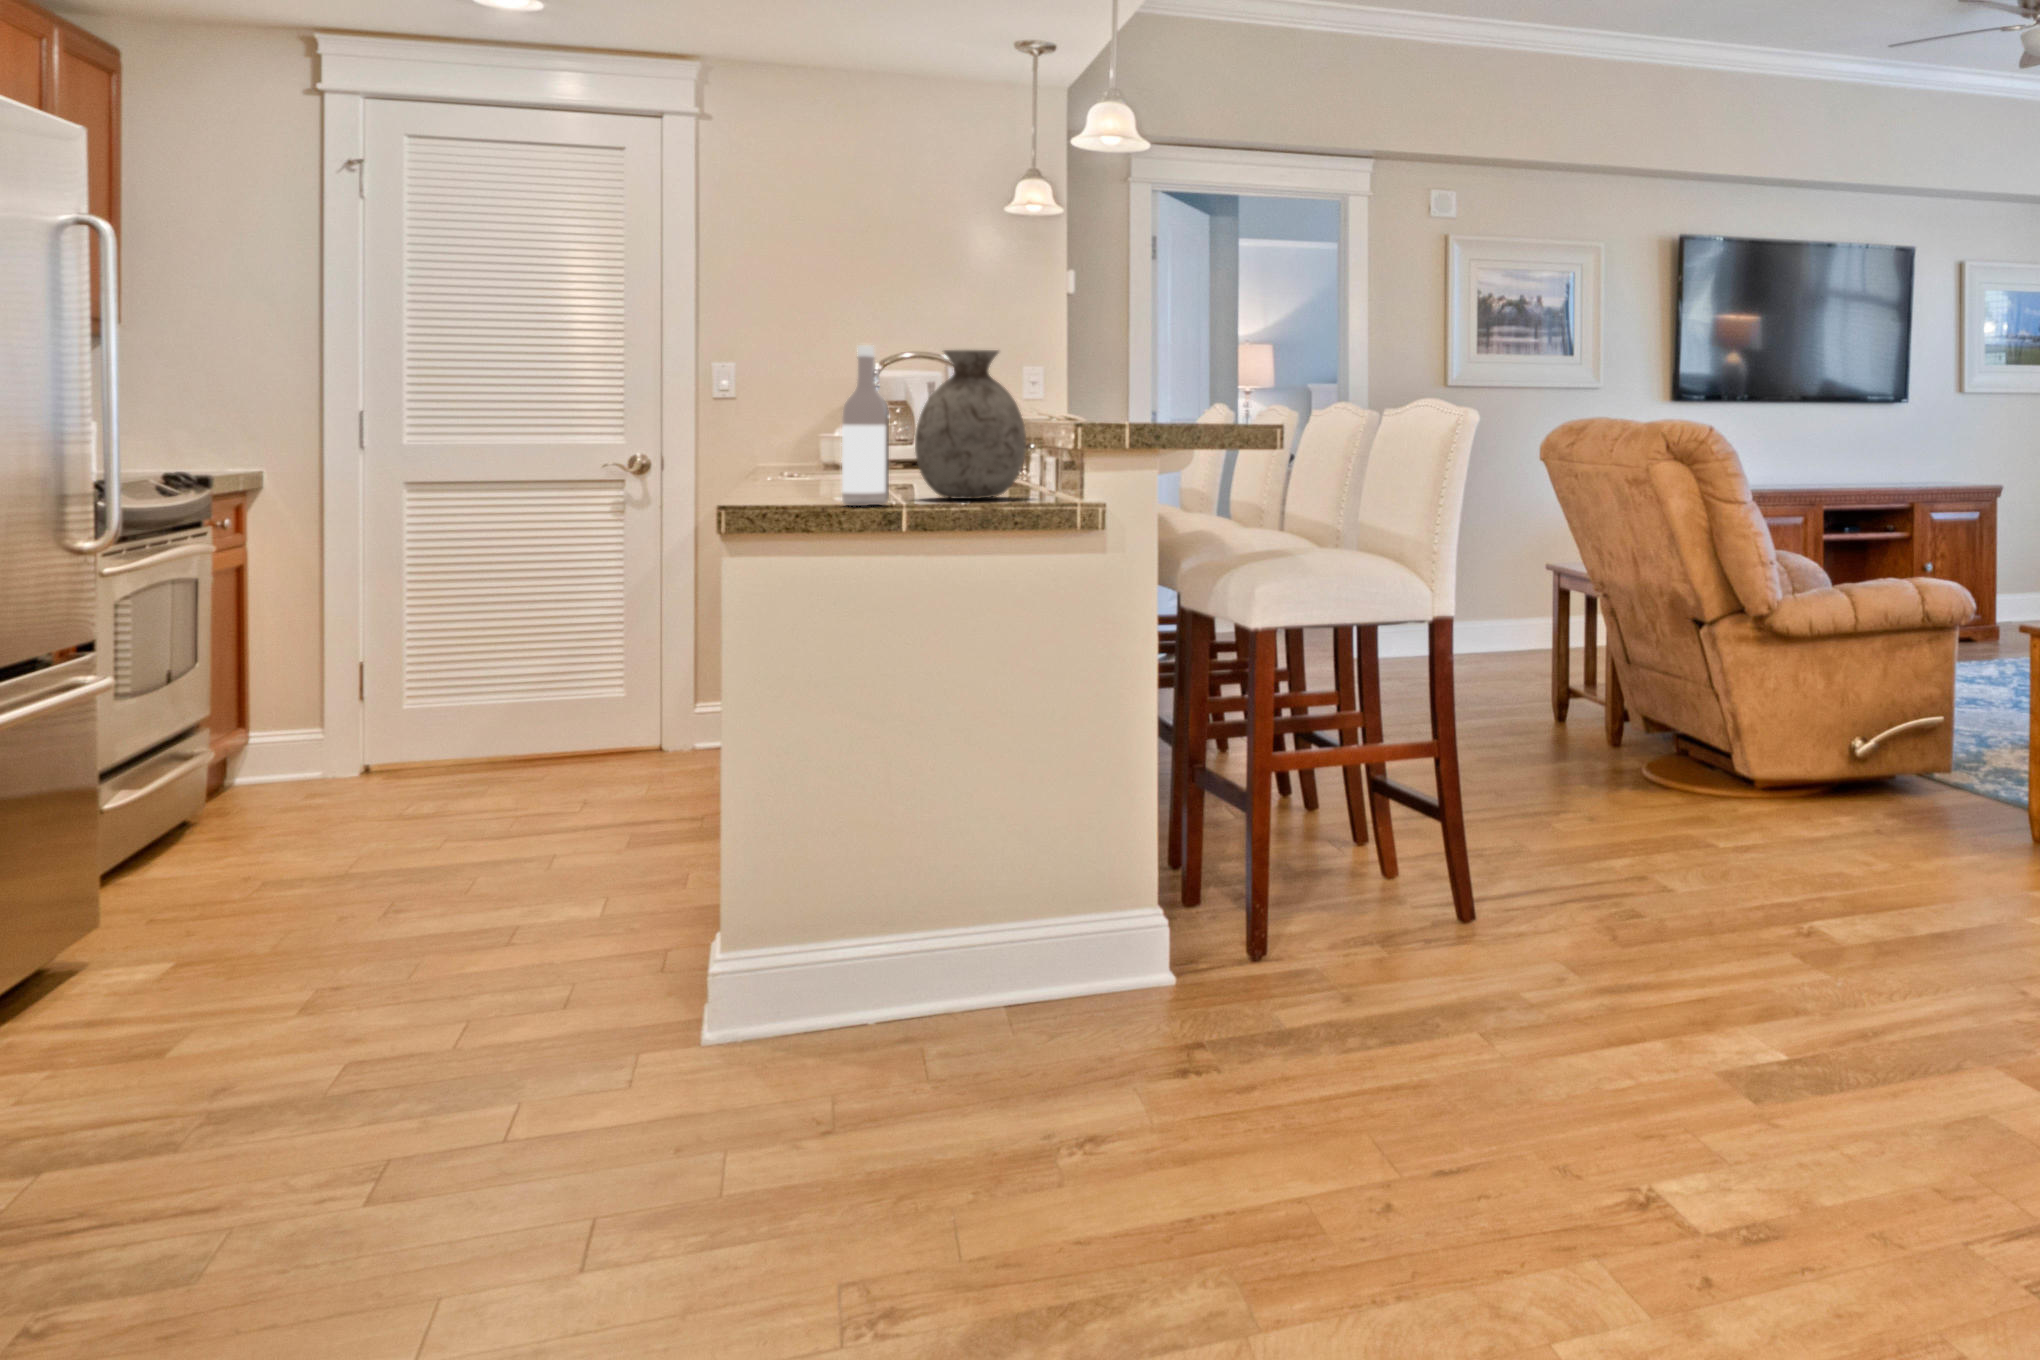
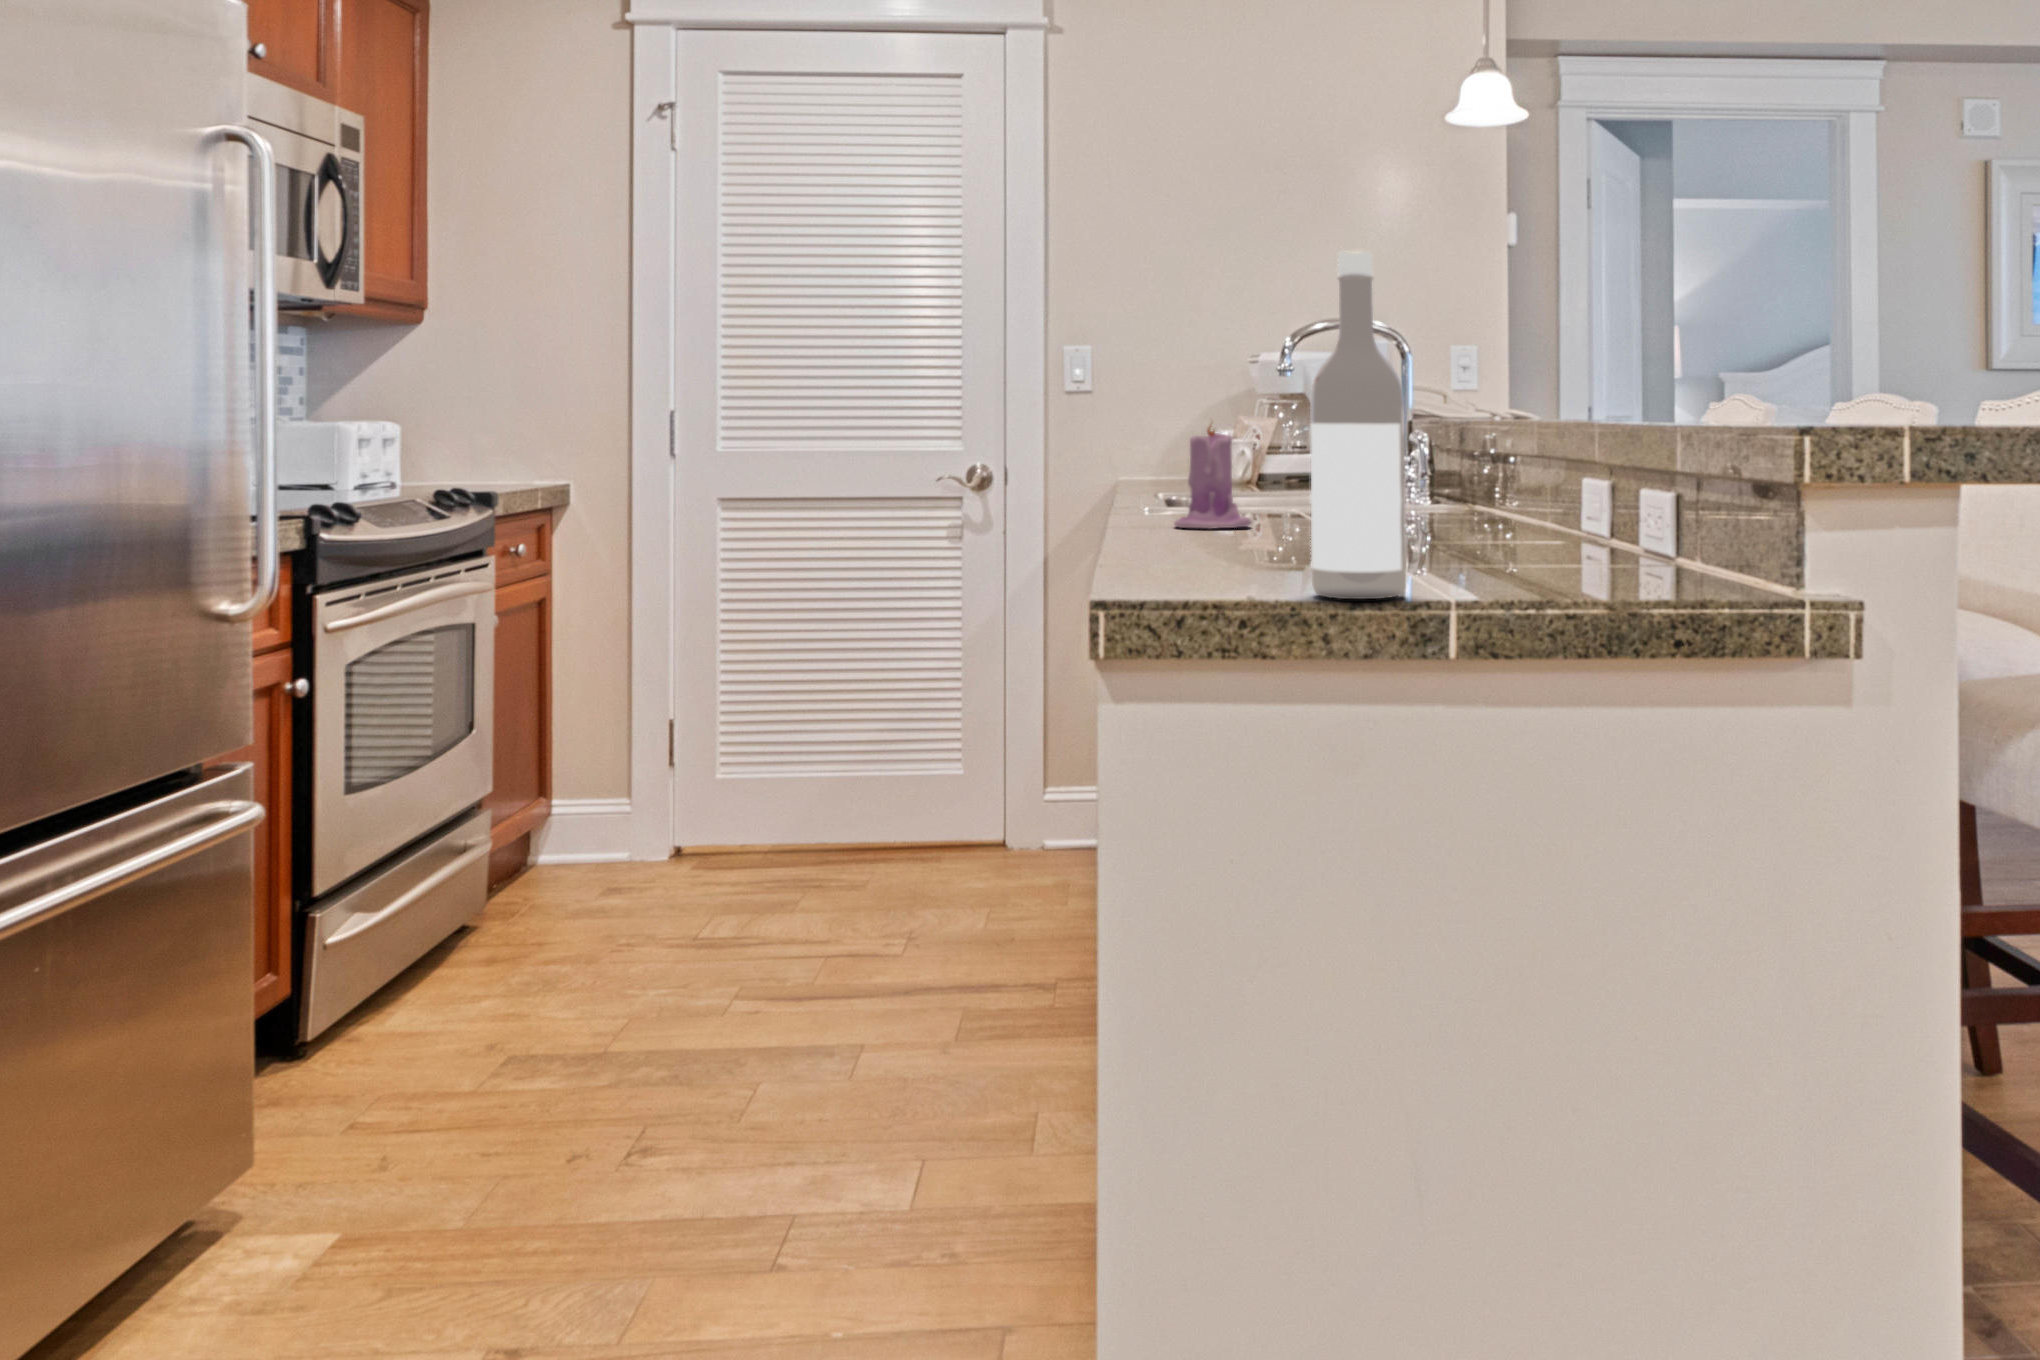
vase: present [915,350,1026,499] -> none [1426,269,1643,574]
candle: none [787,421,838,487] -> present [1174,425,1252,529]

